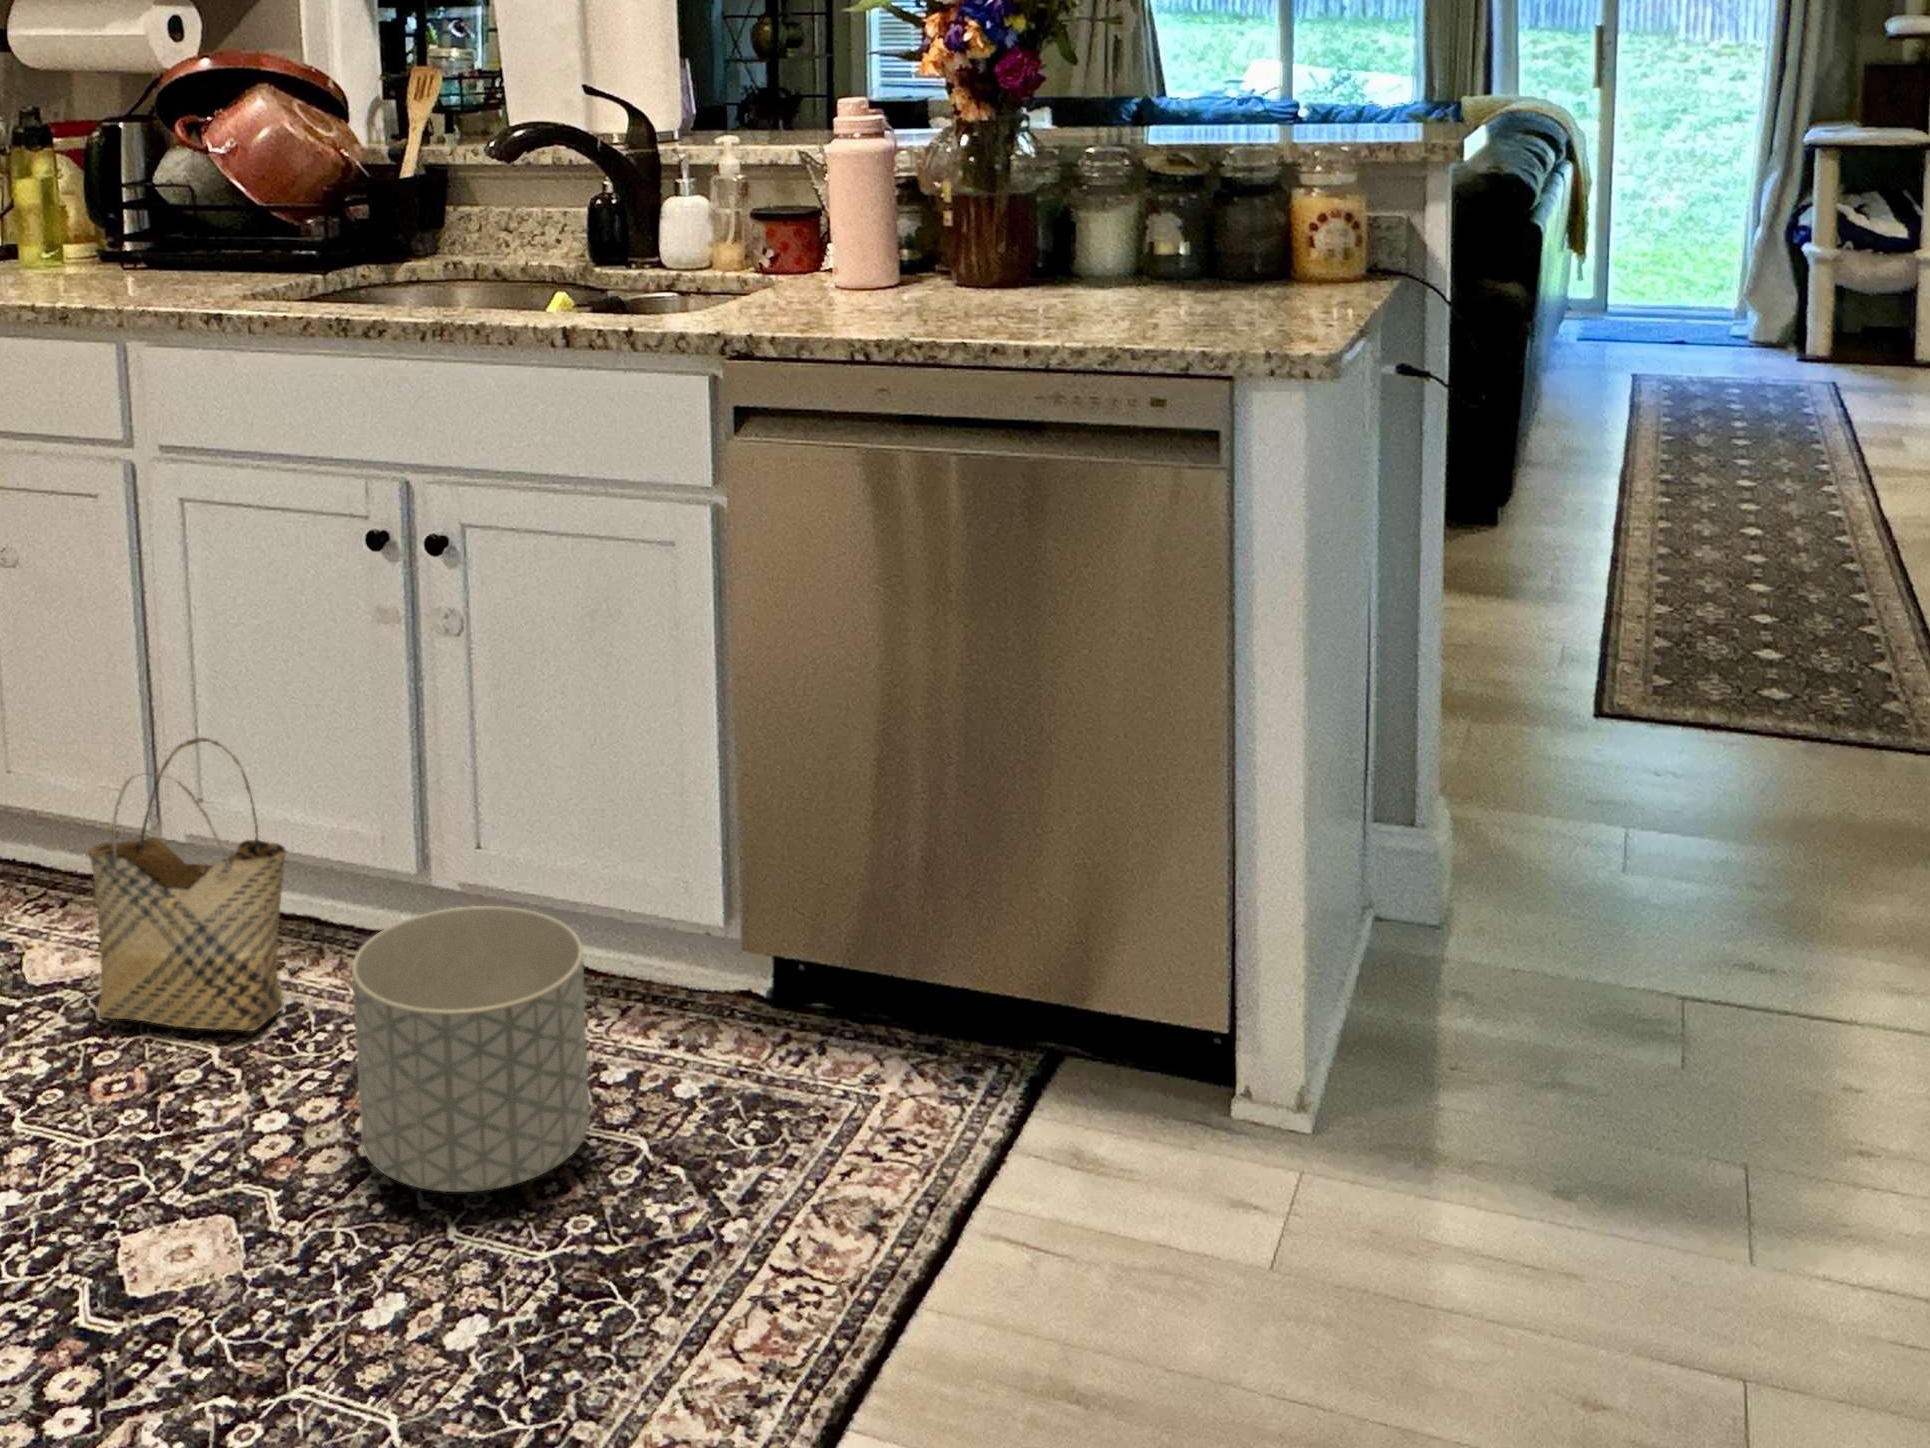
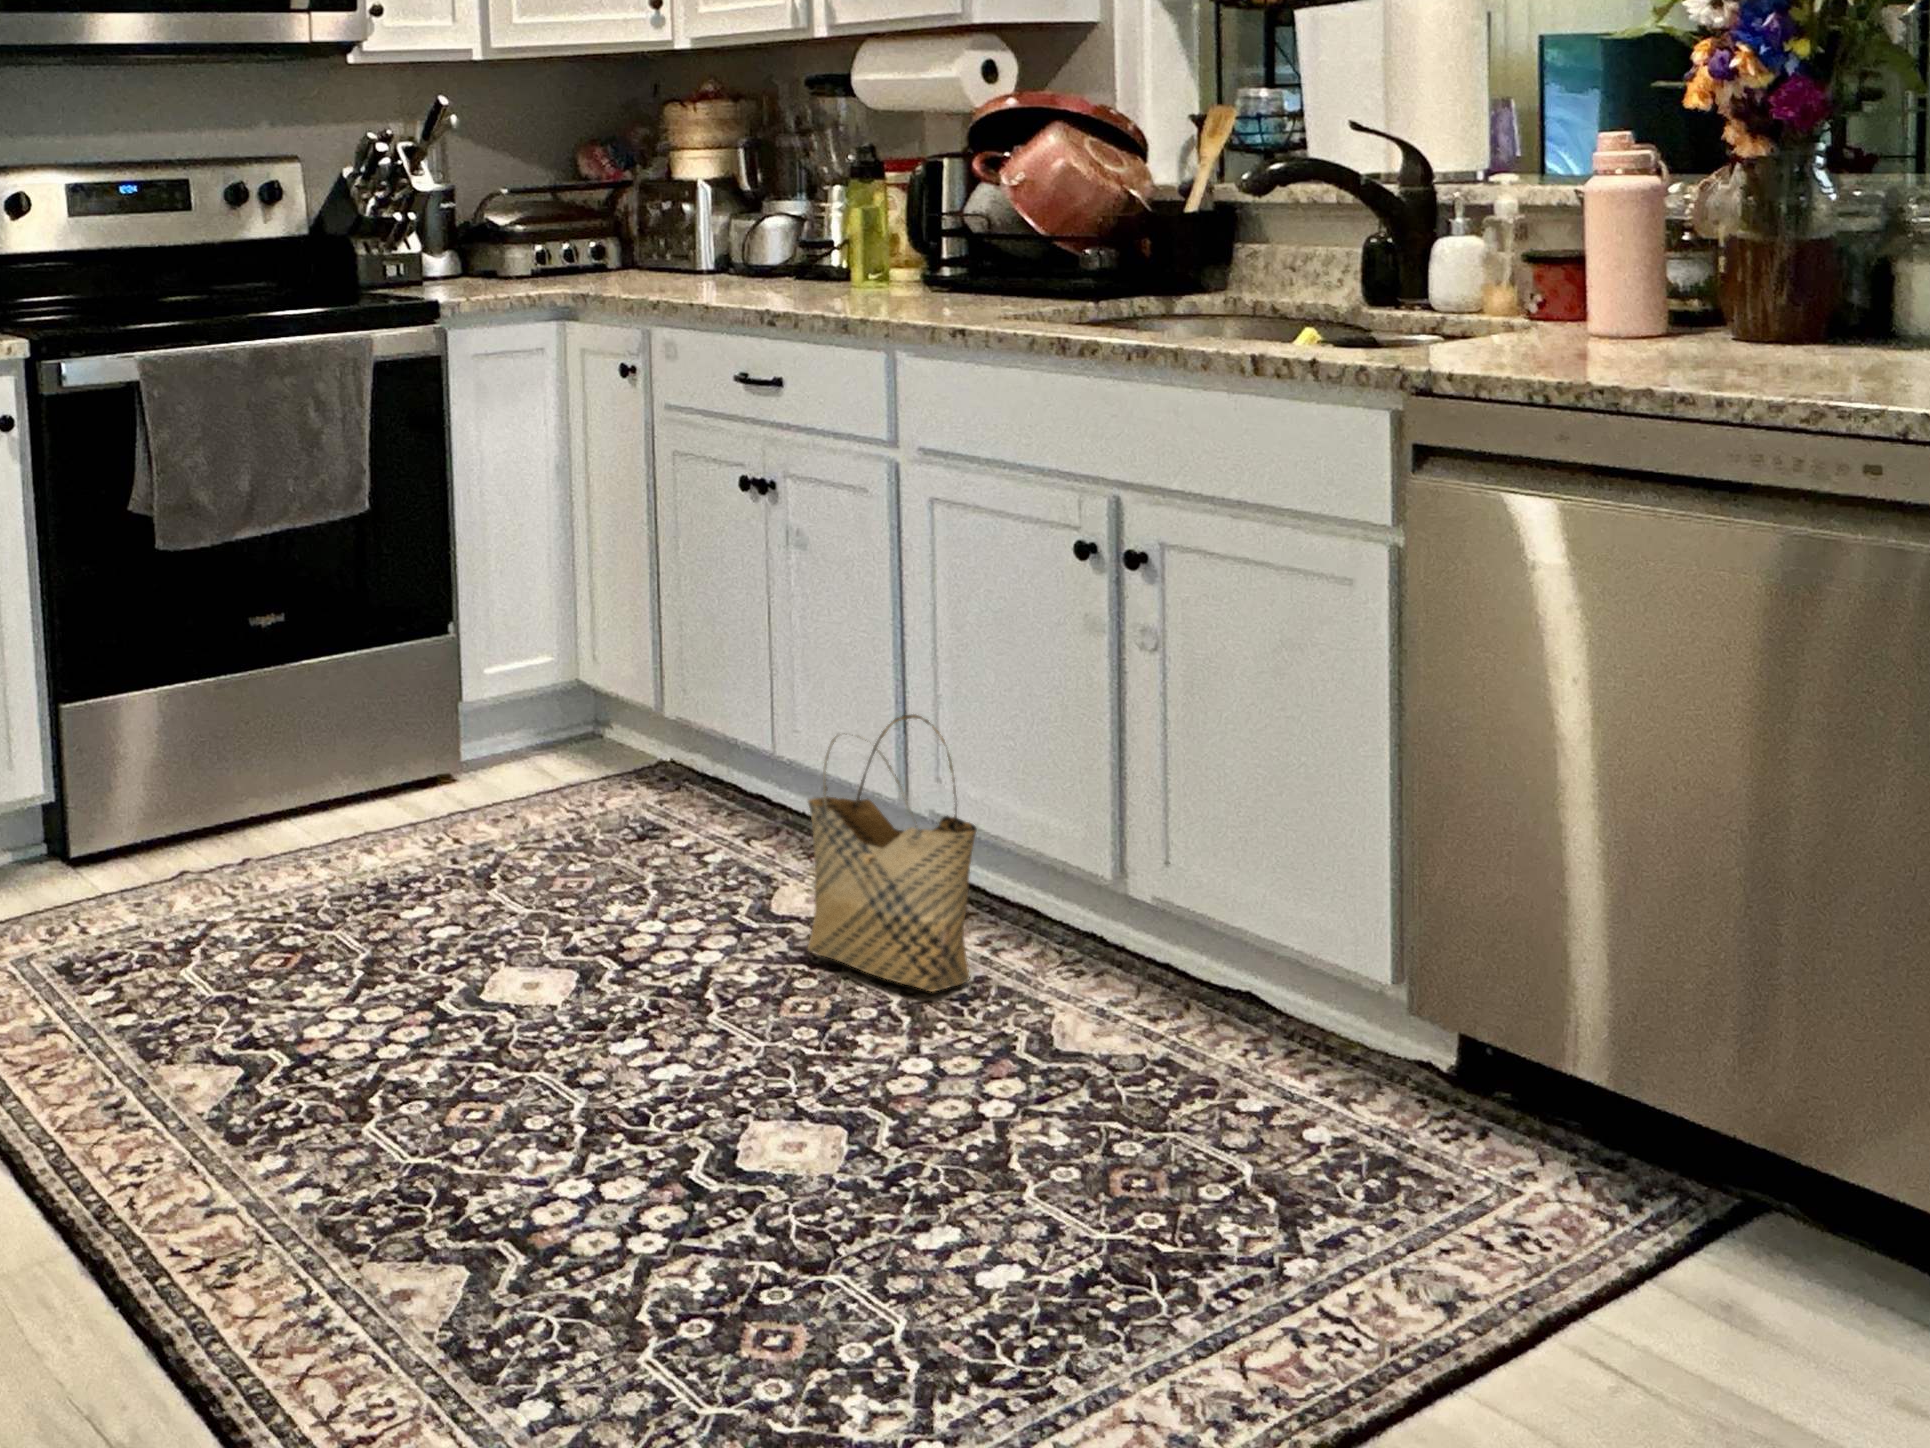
planter: present [352,906,590,1192] -> none [965,901,1195,1167]

